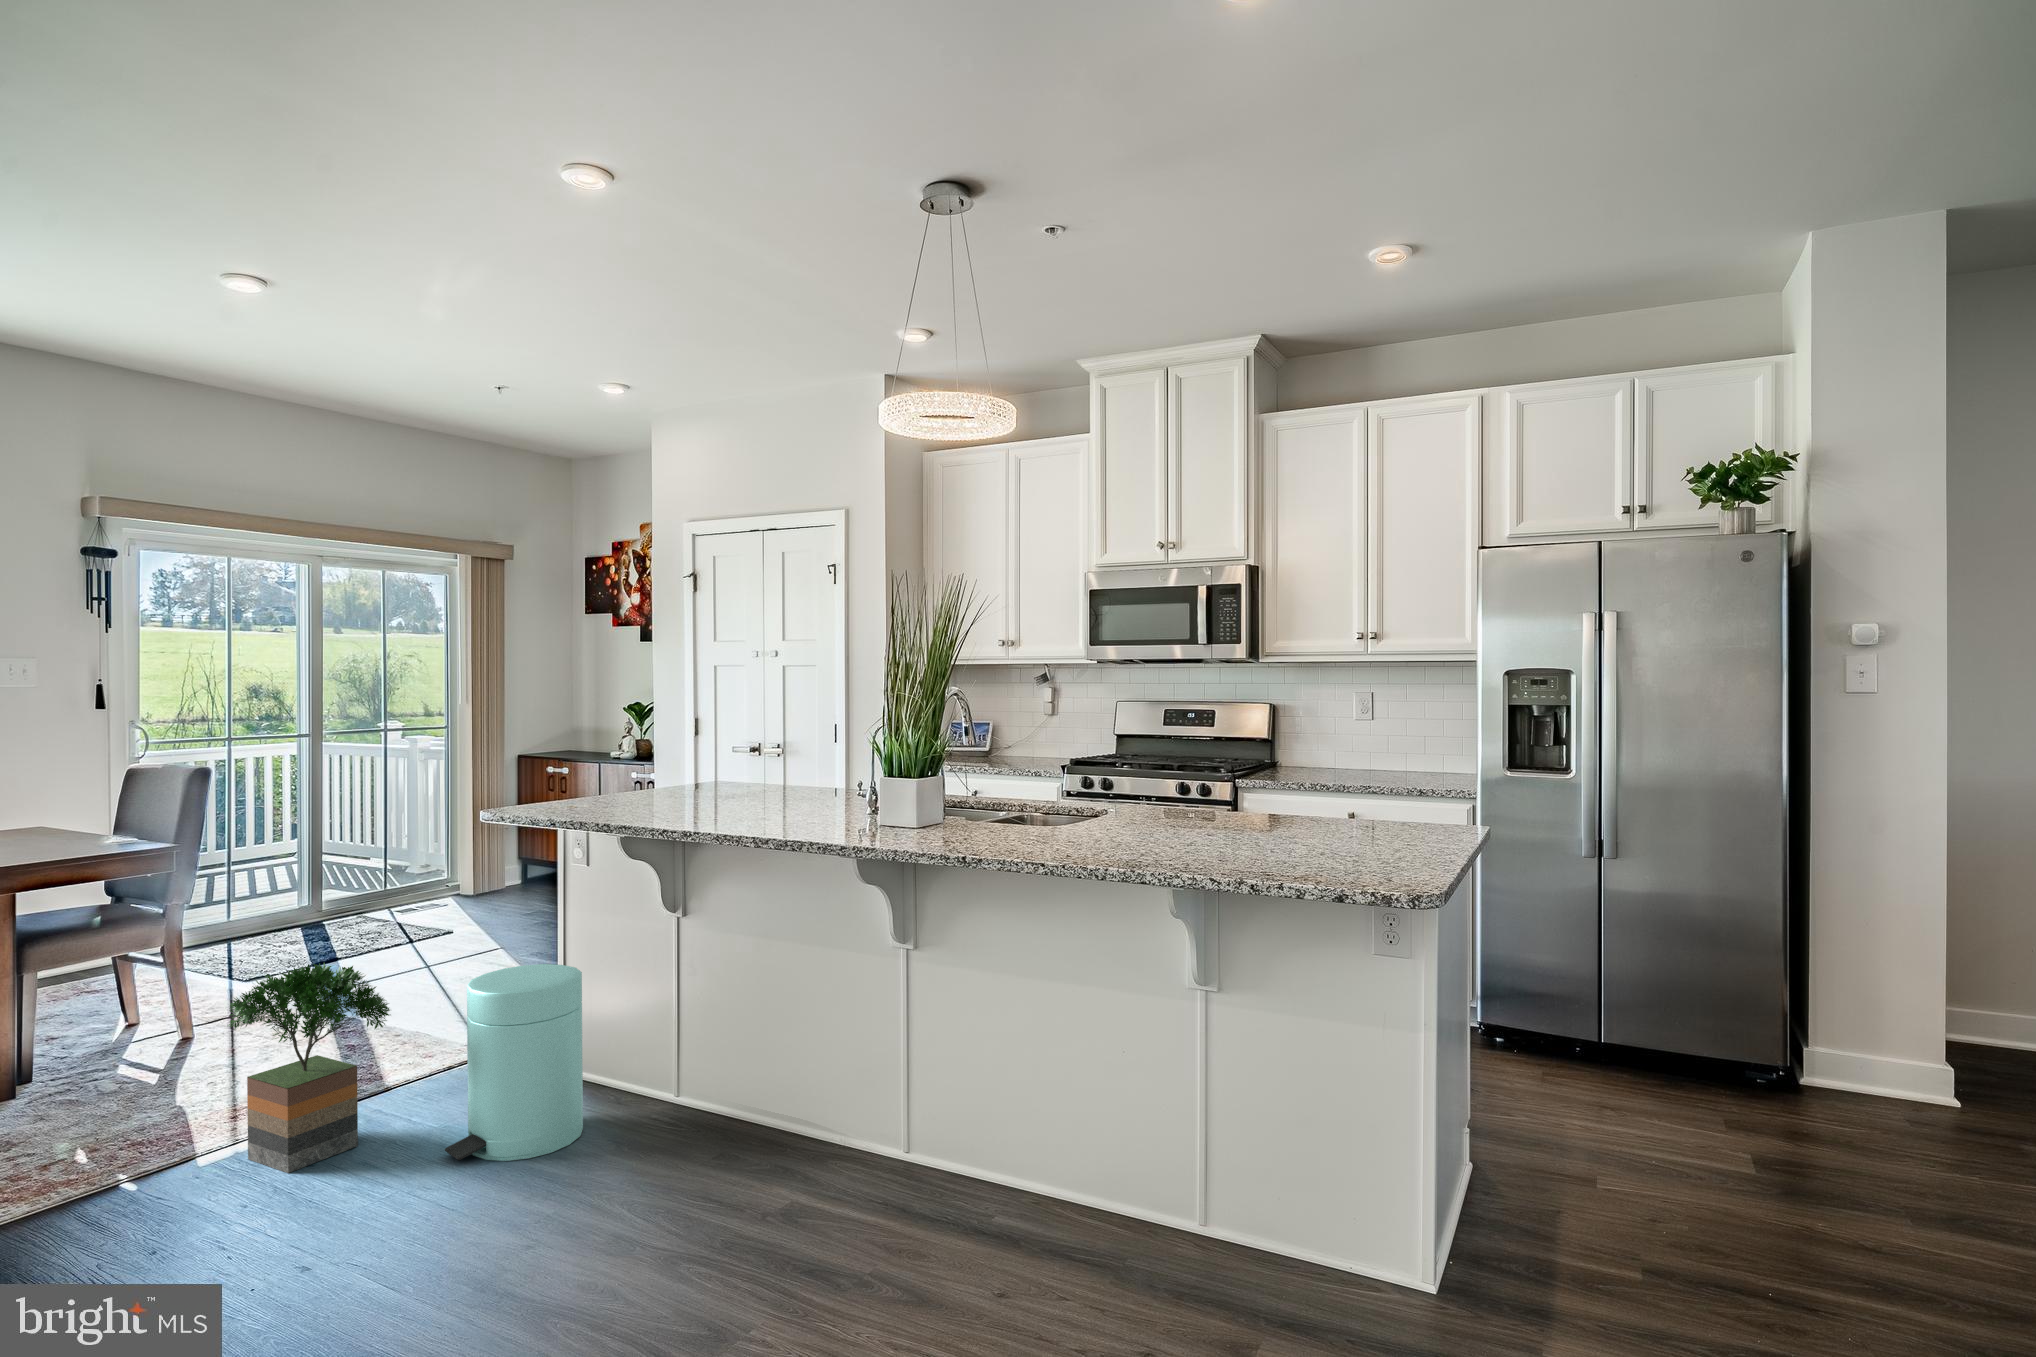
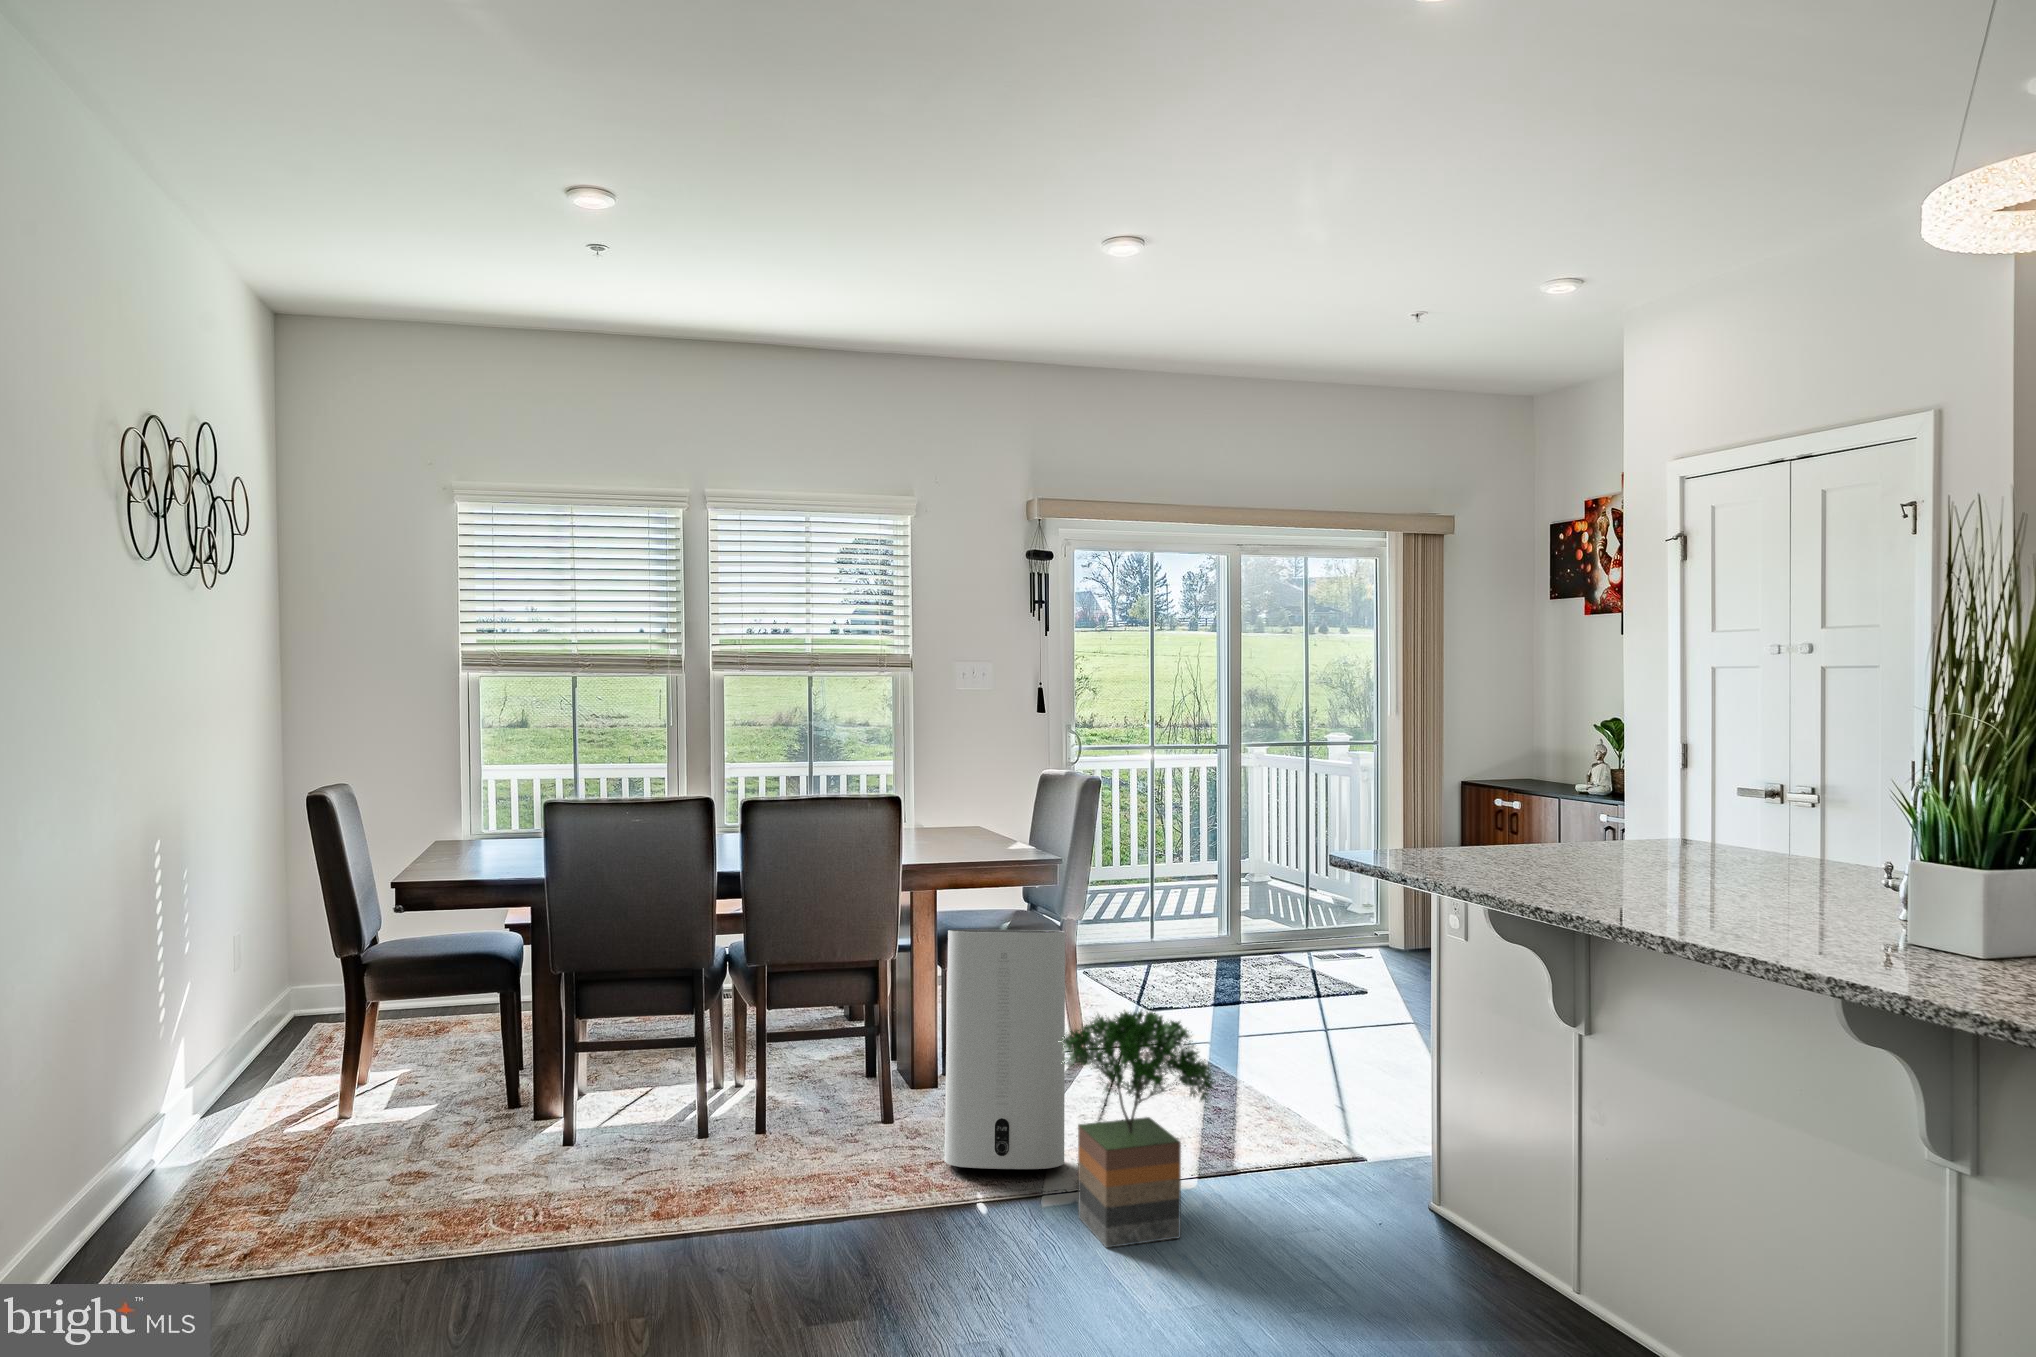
air purifier: none [66,912,214,1155] -> present [945,930,1065,1169]
trash can: present [445,964,583,1161] -> none [1263,1060,1436,1327]

